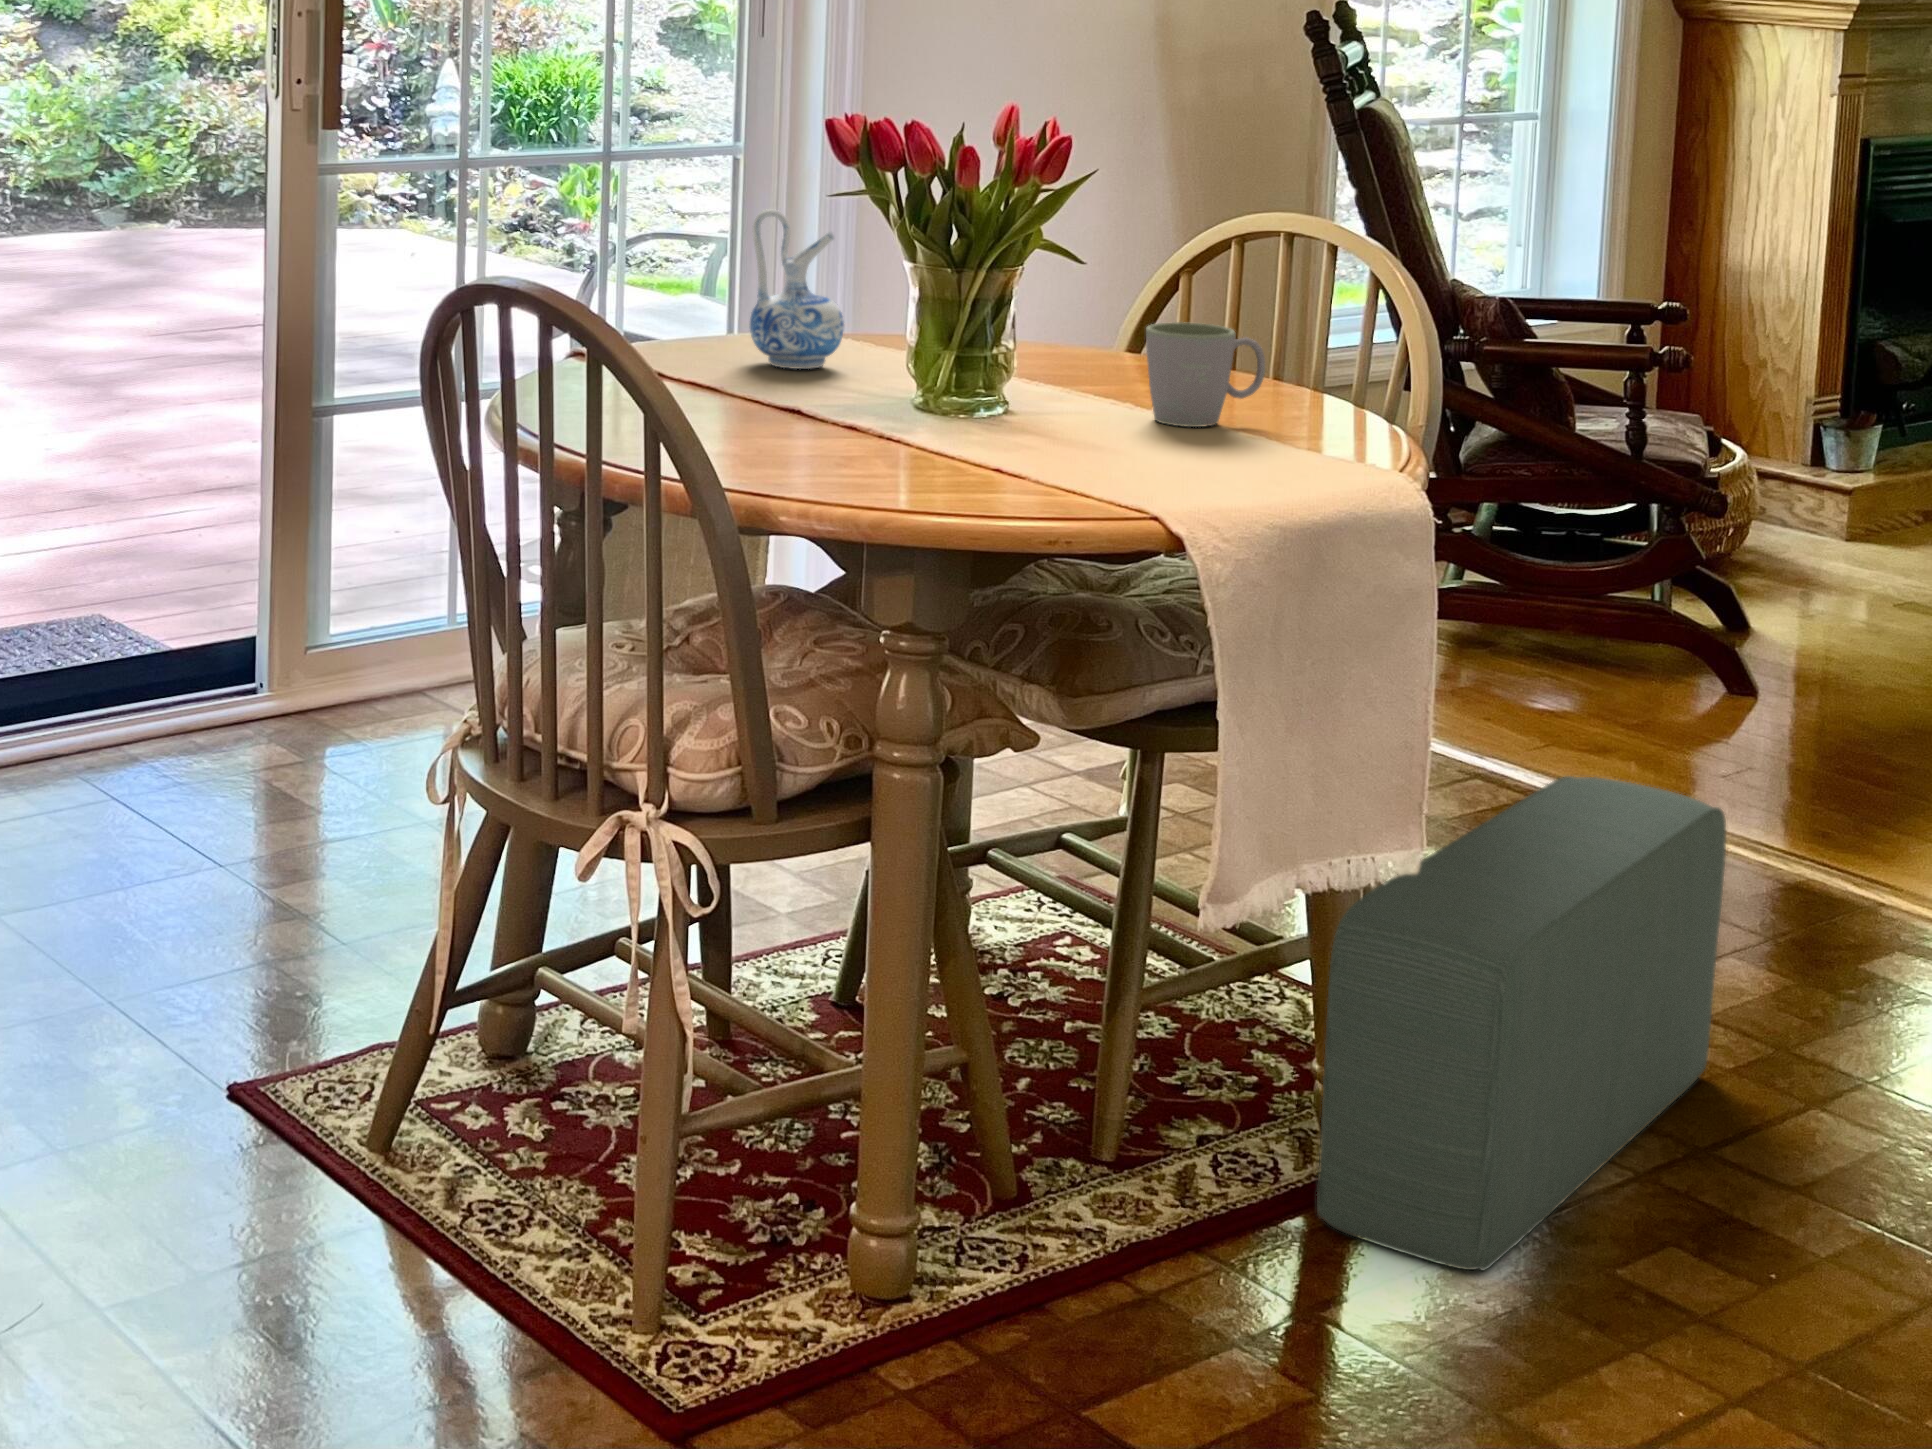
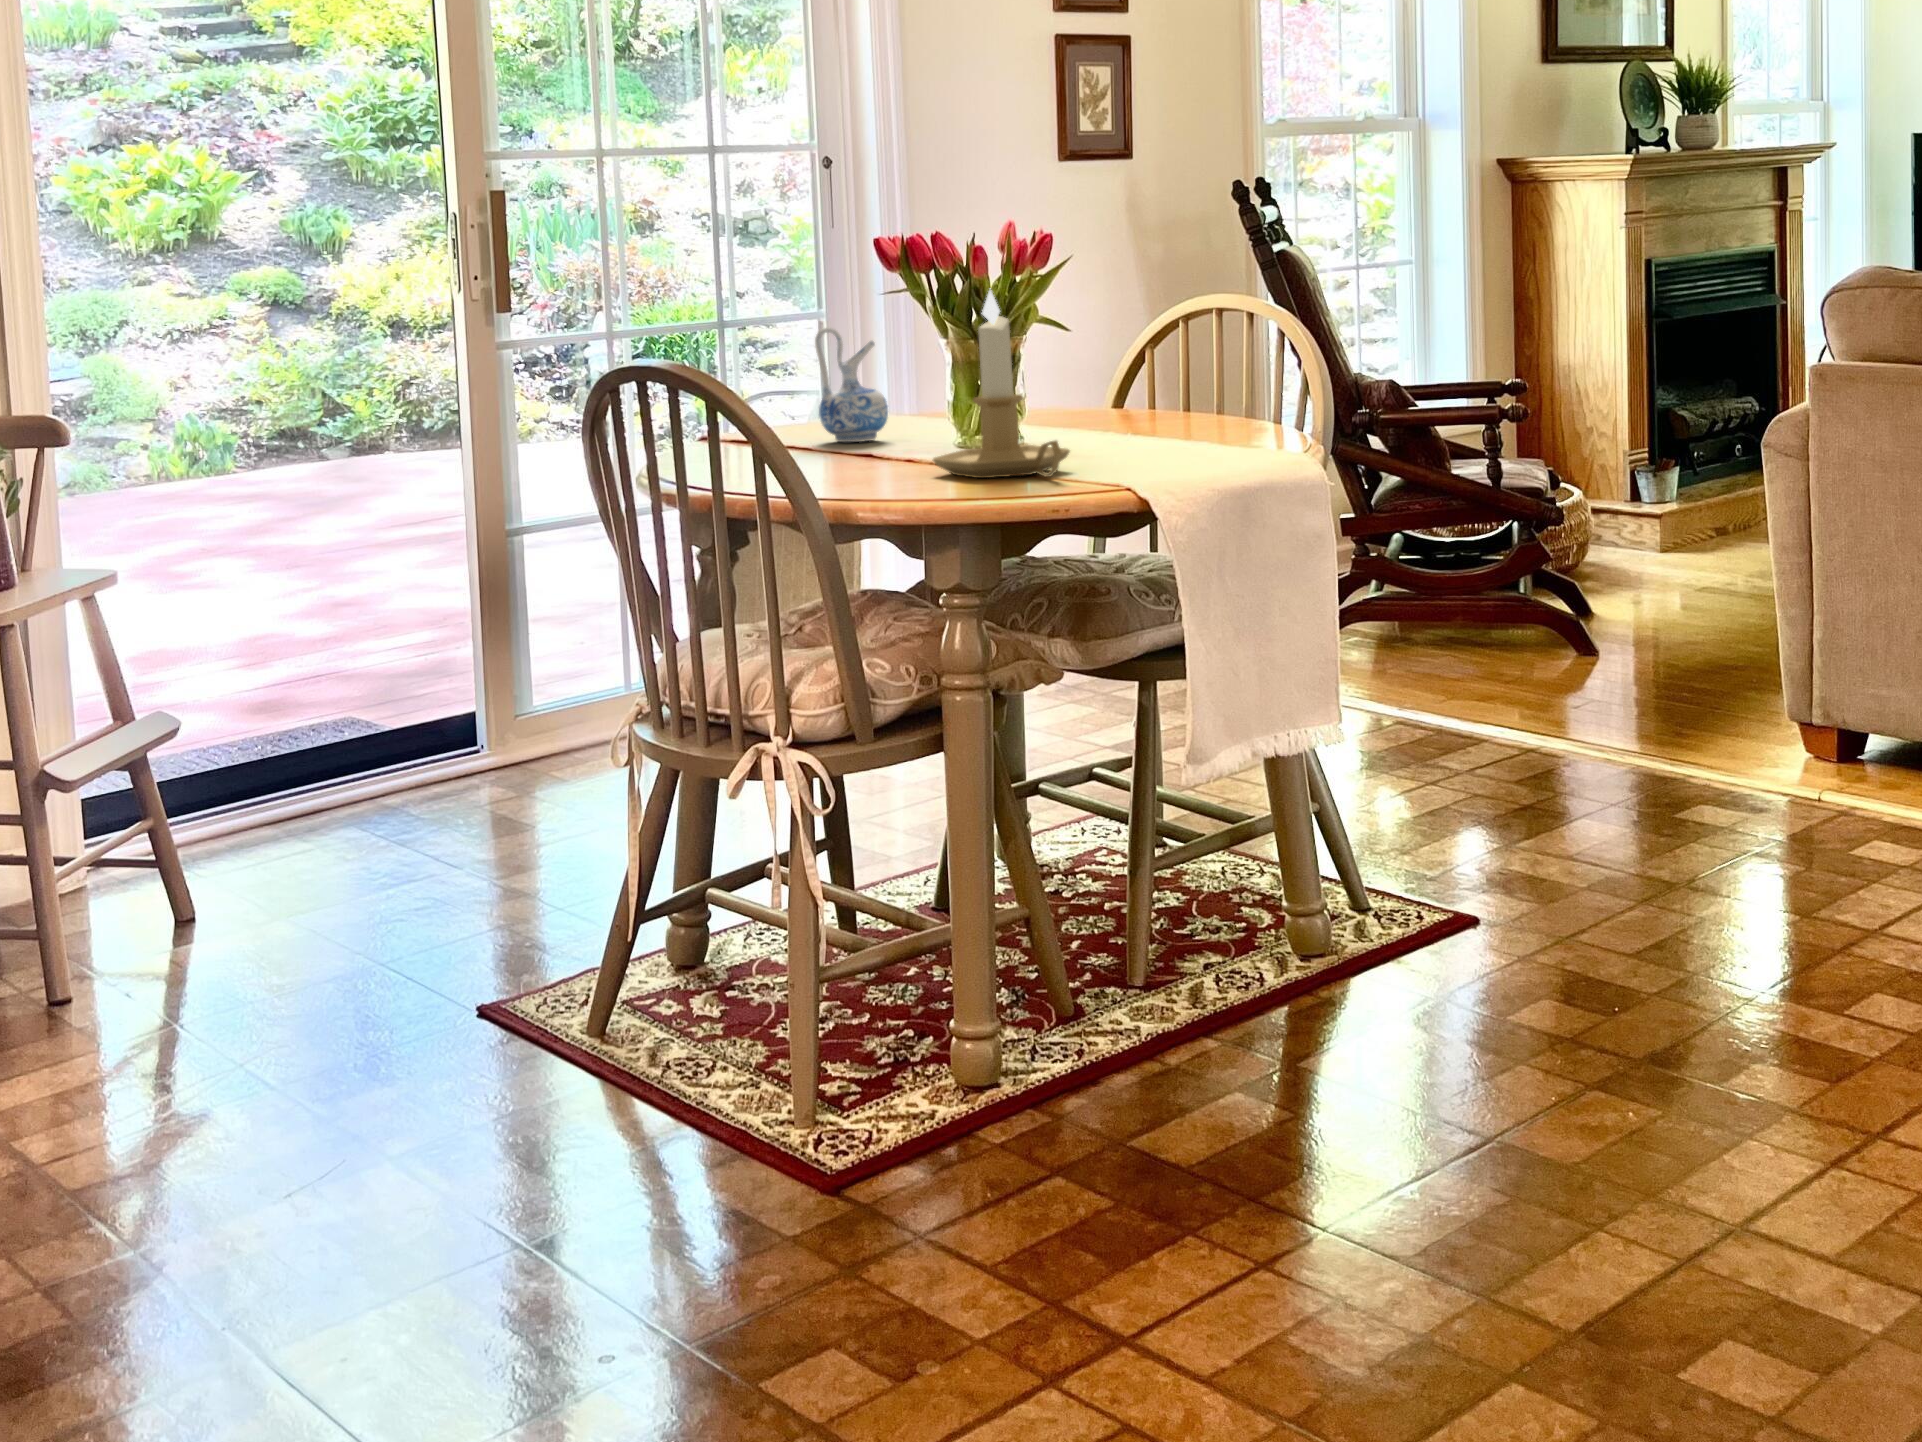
candlestick: none [897,207,1089,481] -> present [933,288,1070,478]
mug: present [1146,322,1265,427] -> none [1106,374,1195,447]
pouf: present [1317,776,1726,1271] -> none [1286,682,1575,1028]

